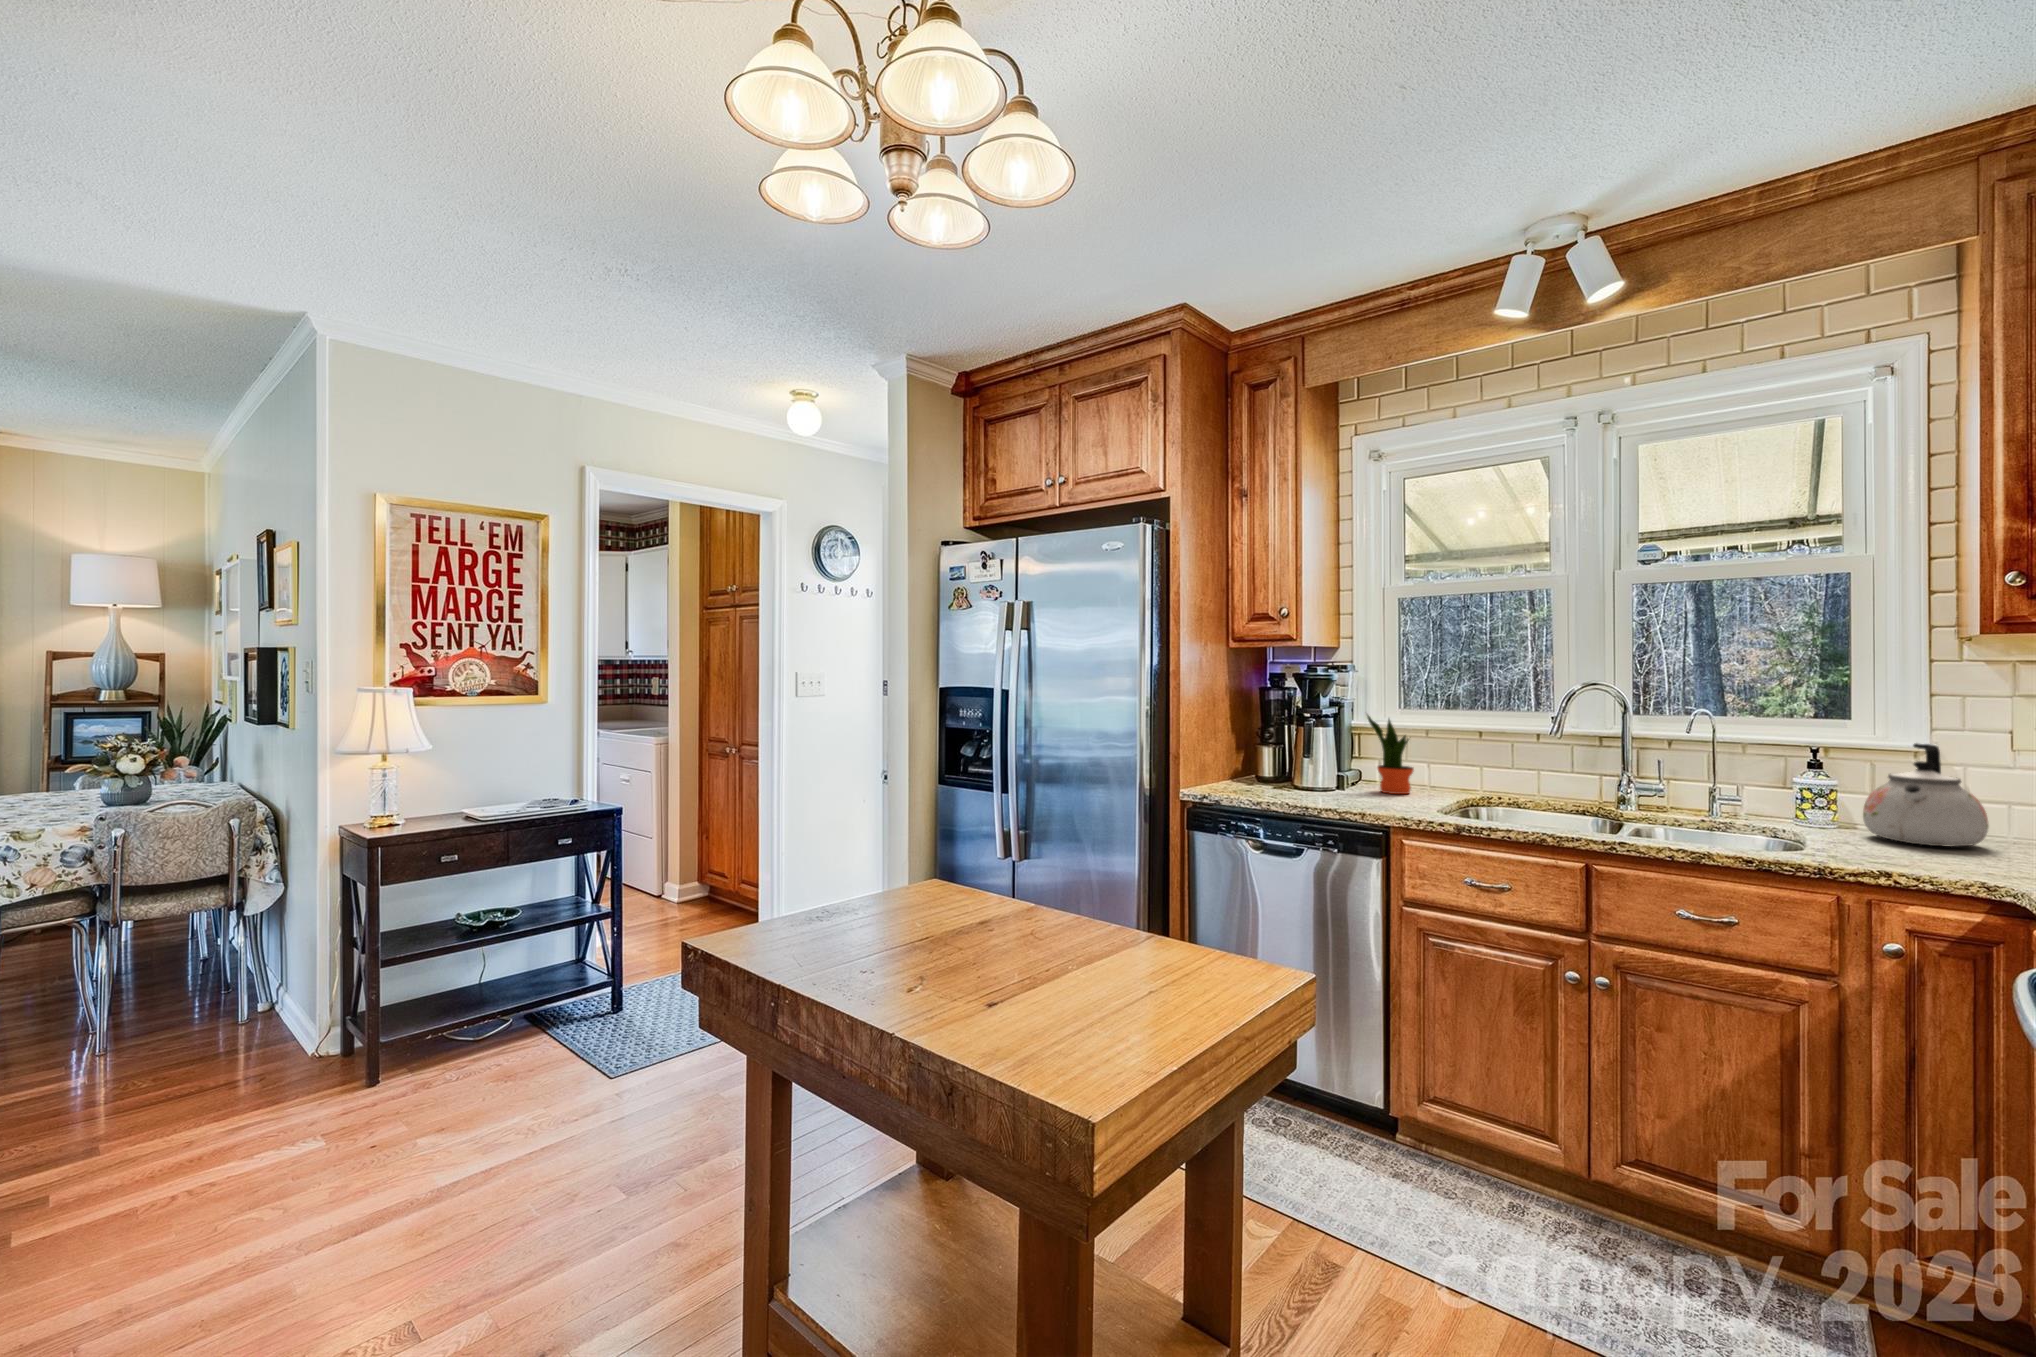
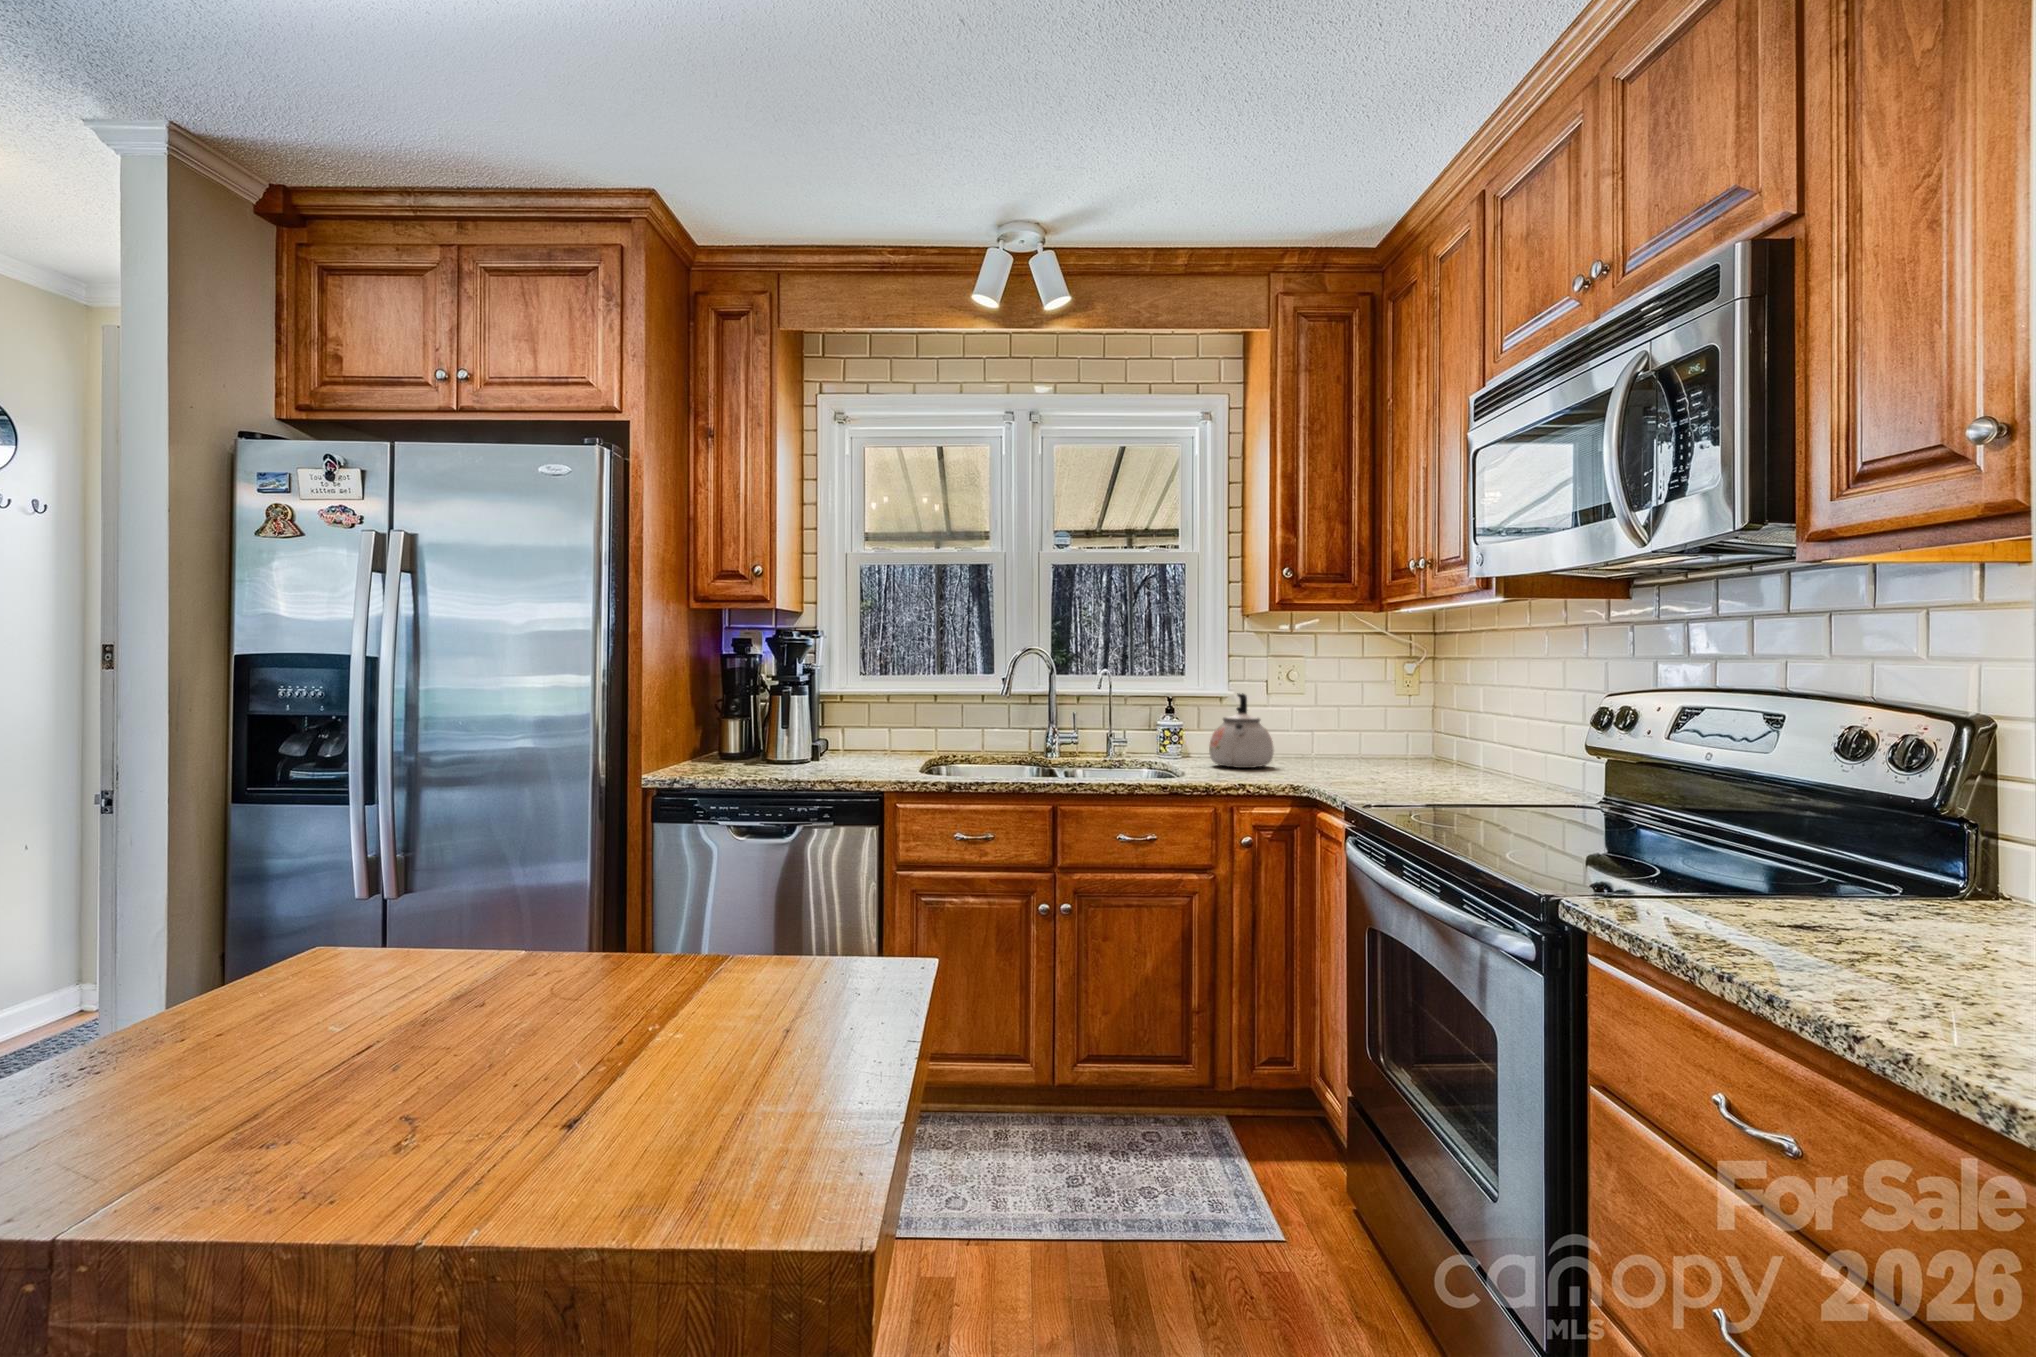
potted plant: present [1367,715,1414,794] -> none [844,680,888,764]

